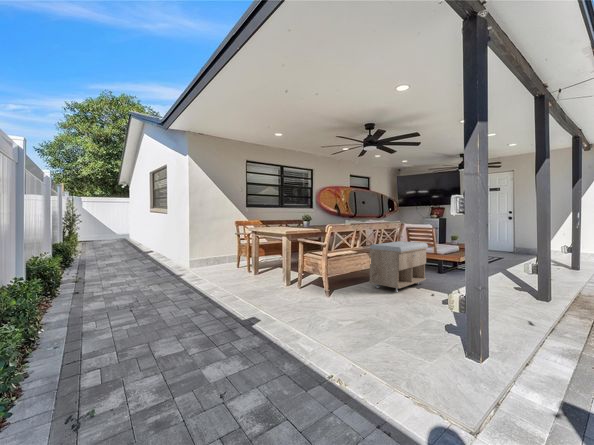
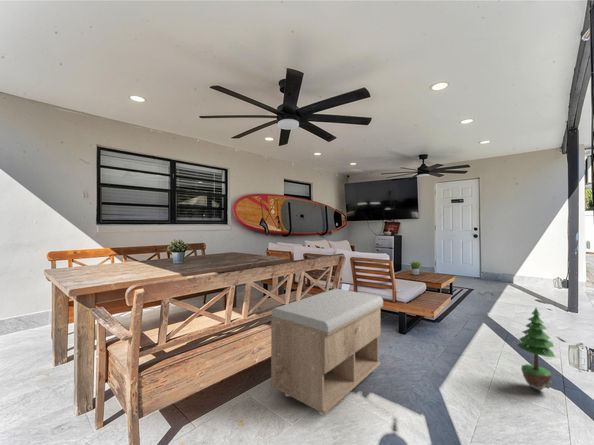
potted tree: none [503,247,522,290] -> present [517,308,555,390]

